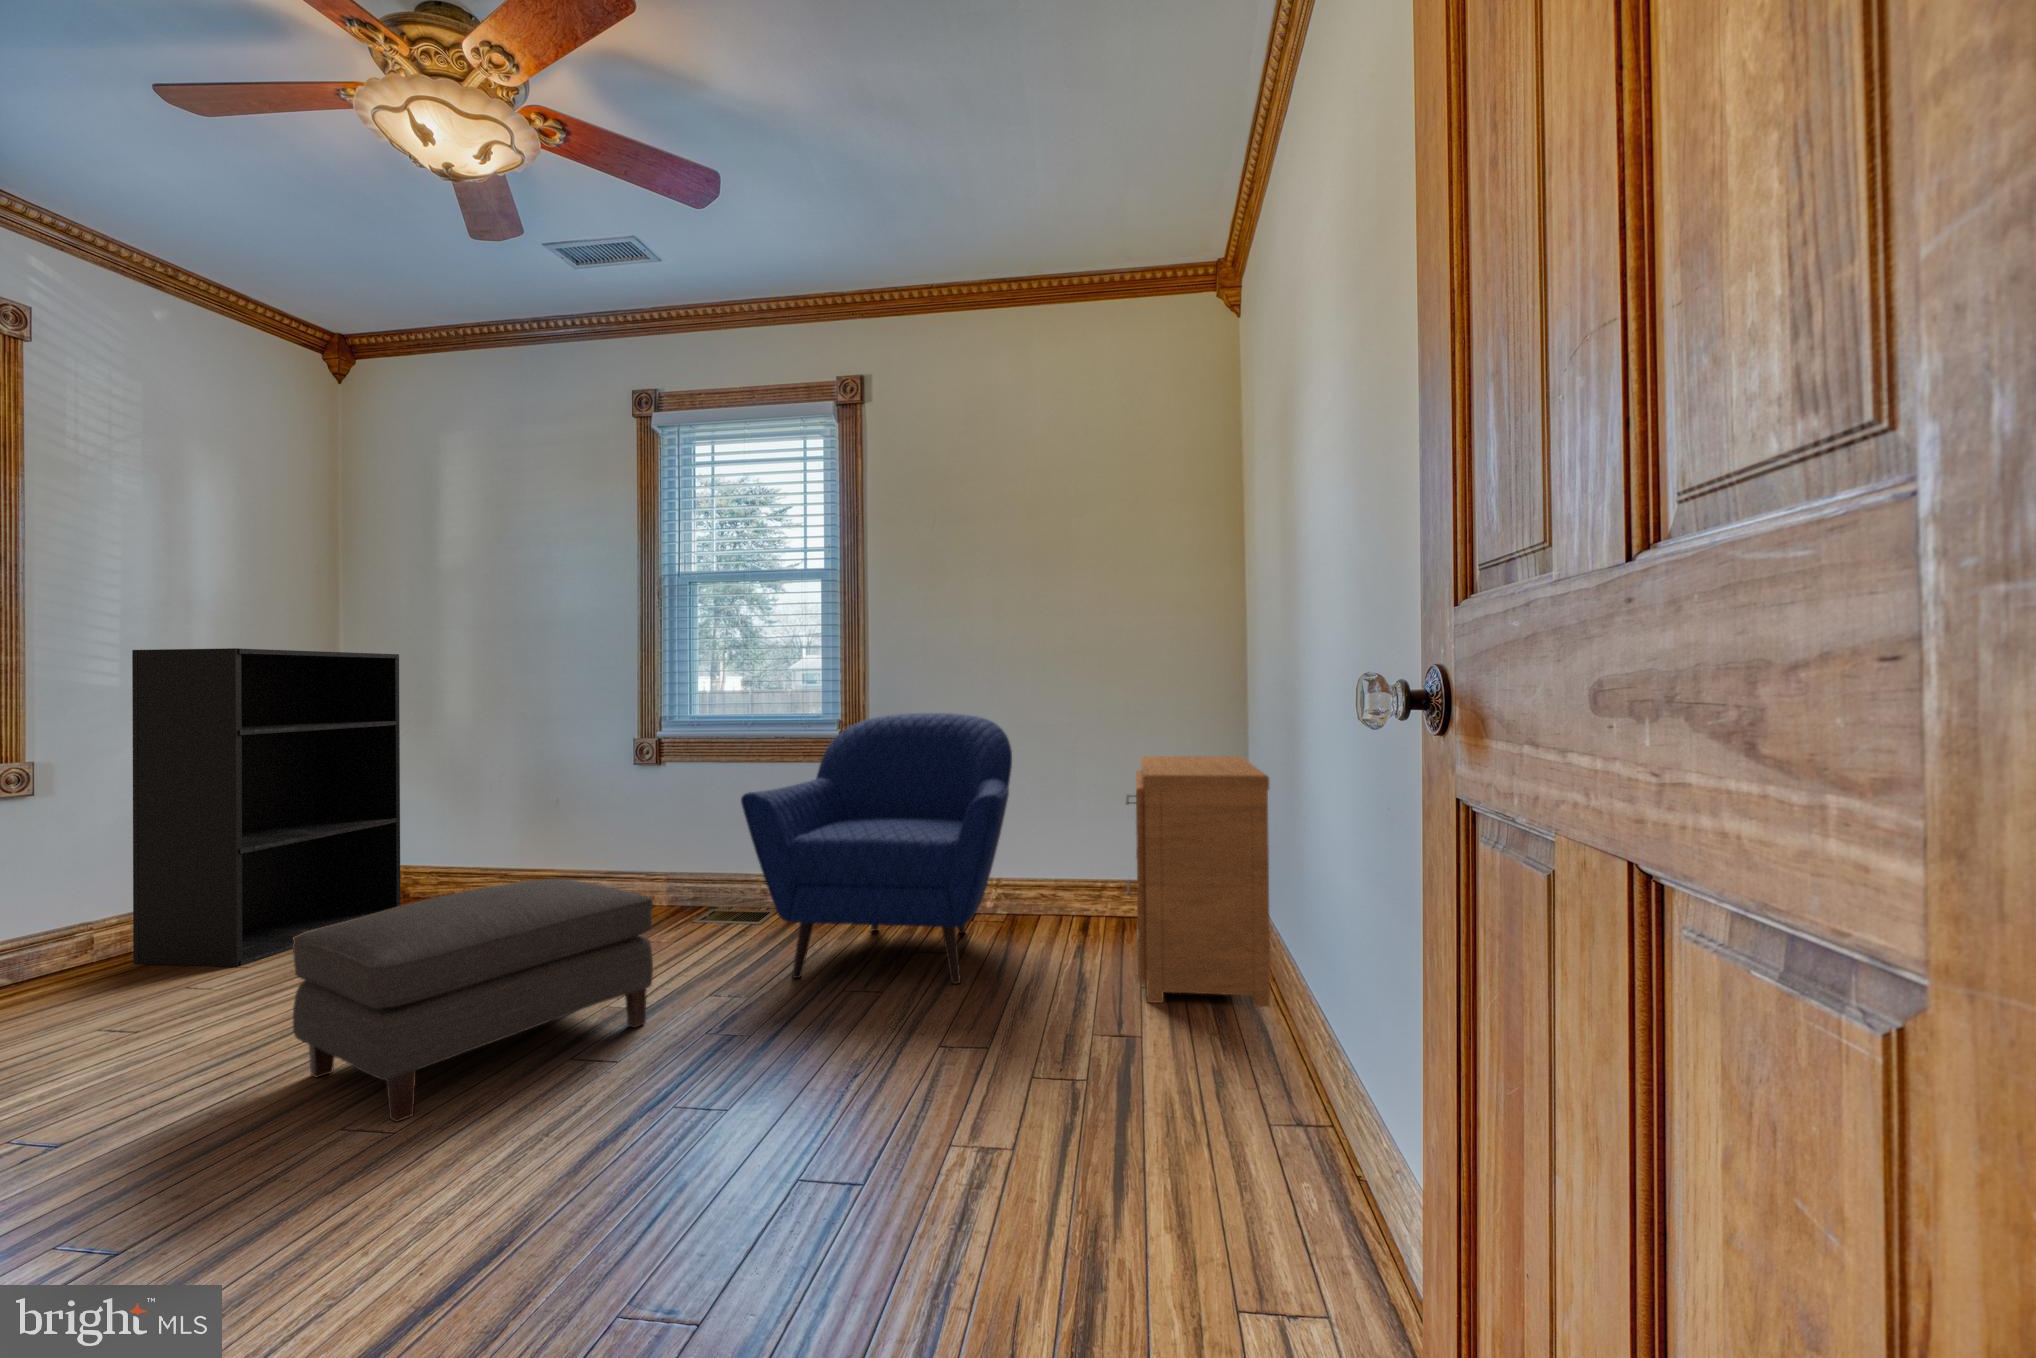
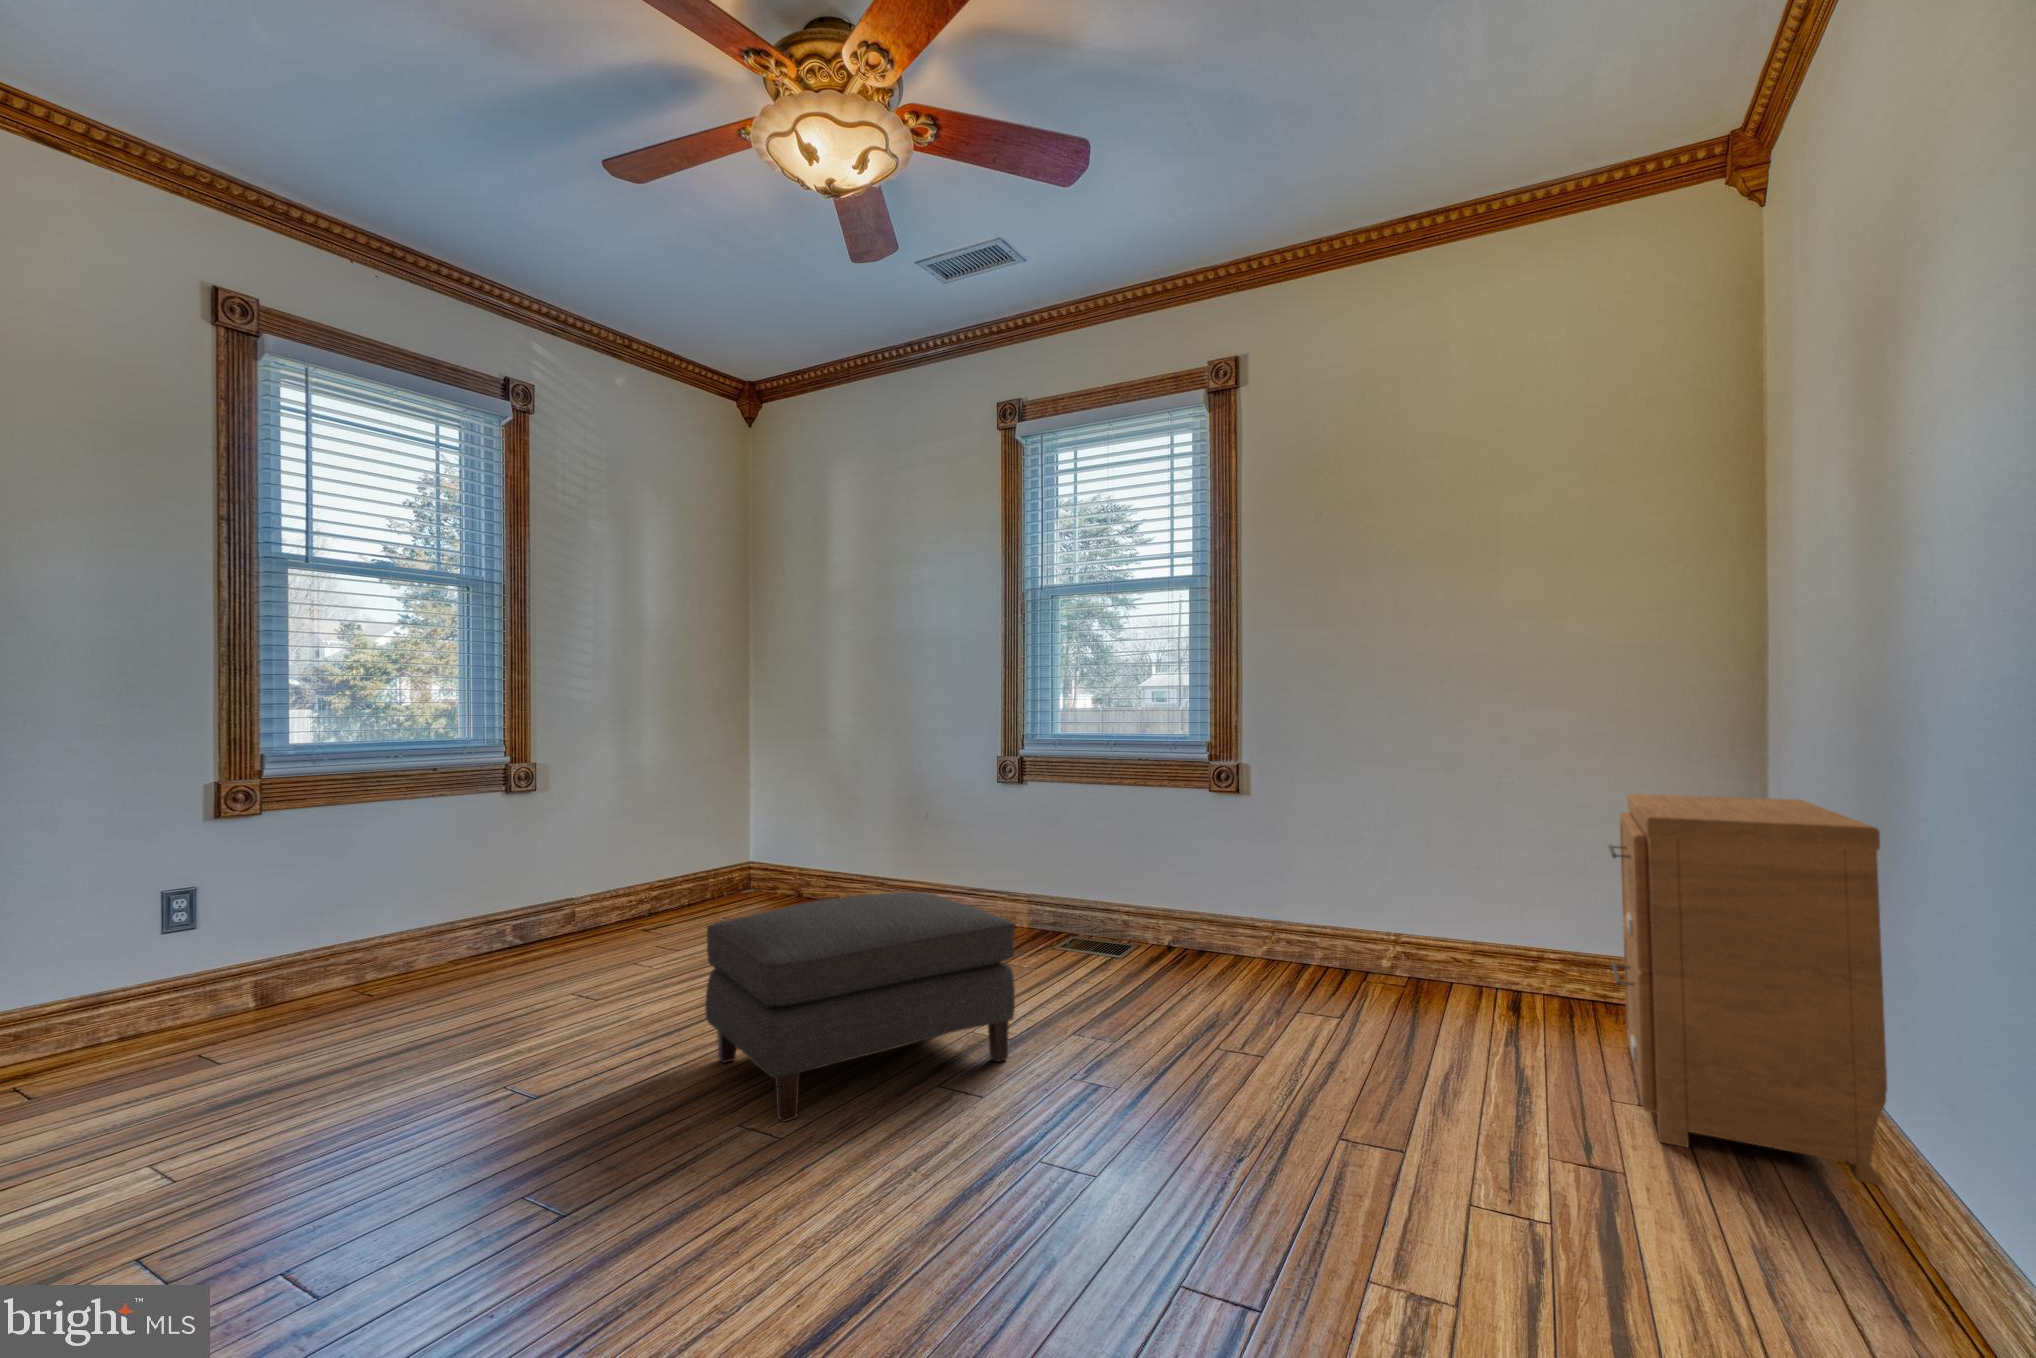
bookshelf: present [132,648,401,967] -> none [605,664,795,948]
armchair: present [741,713,1012,984] -> none [1104,732,1430,1070]

